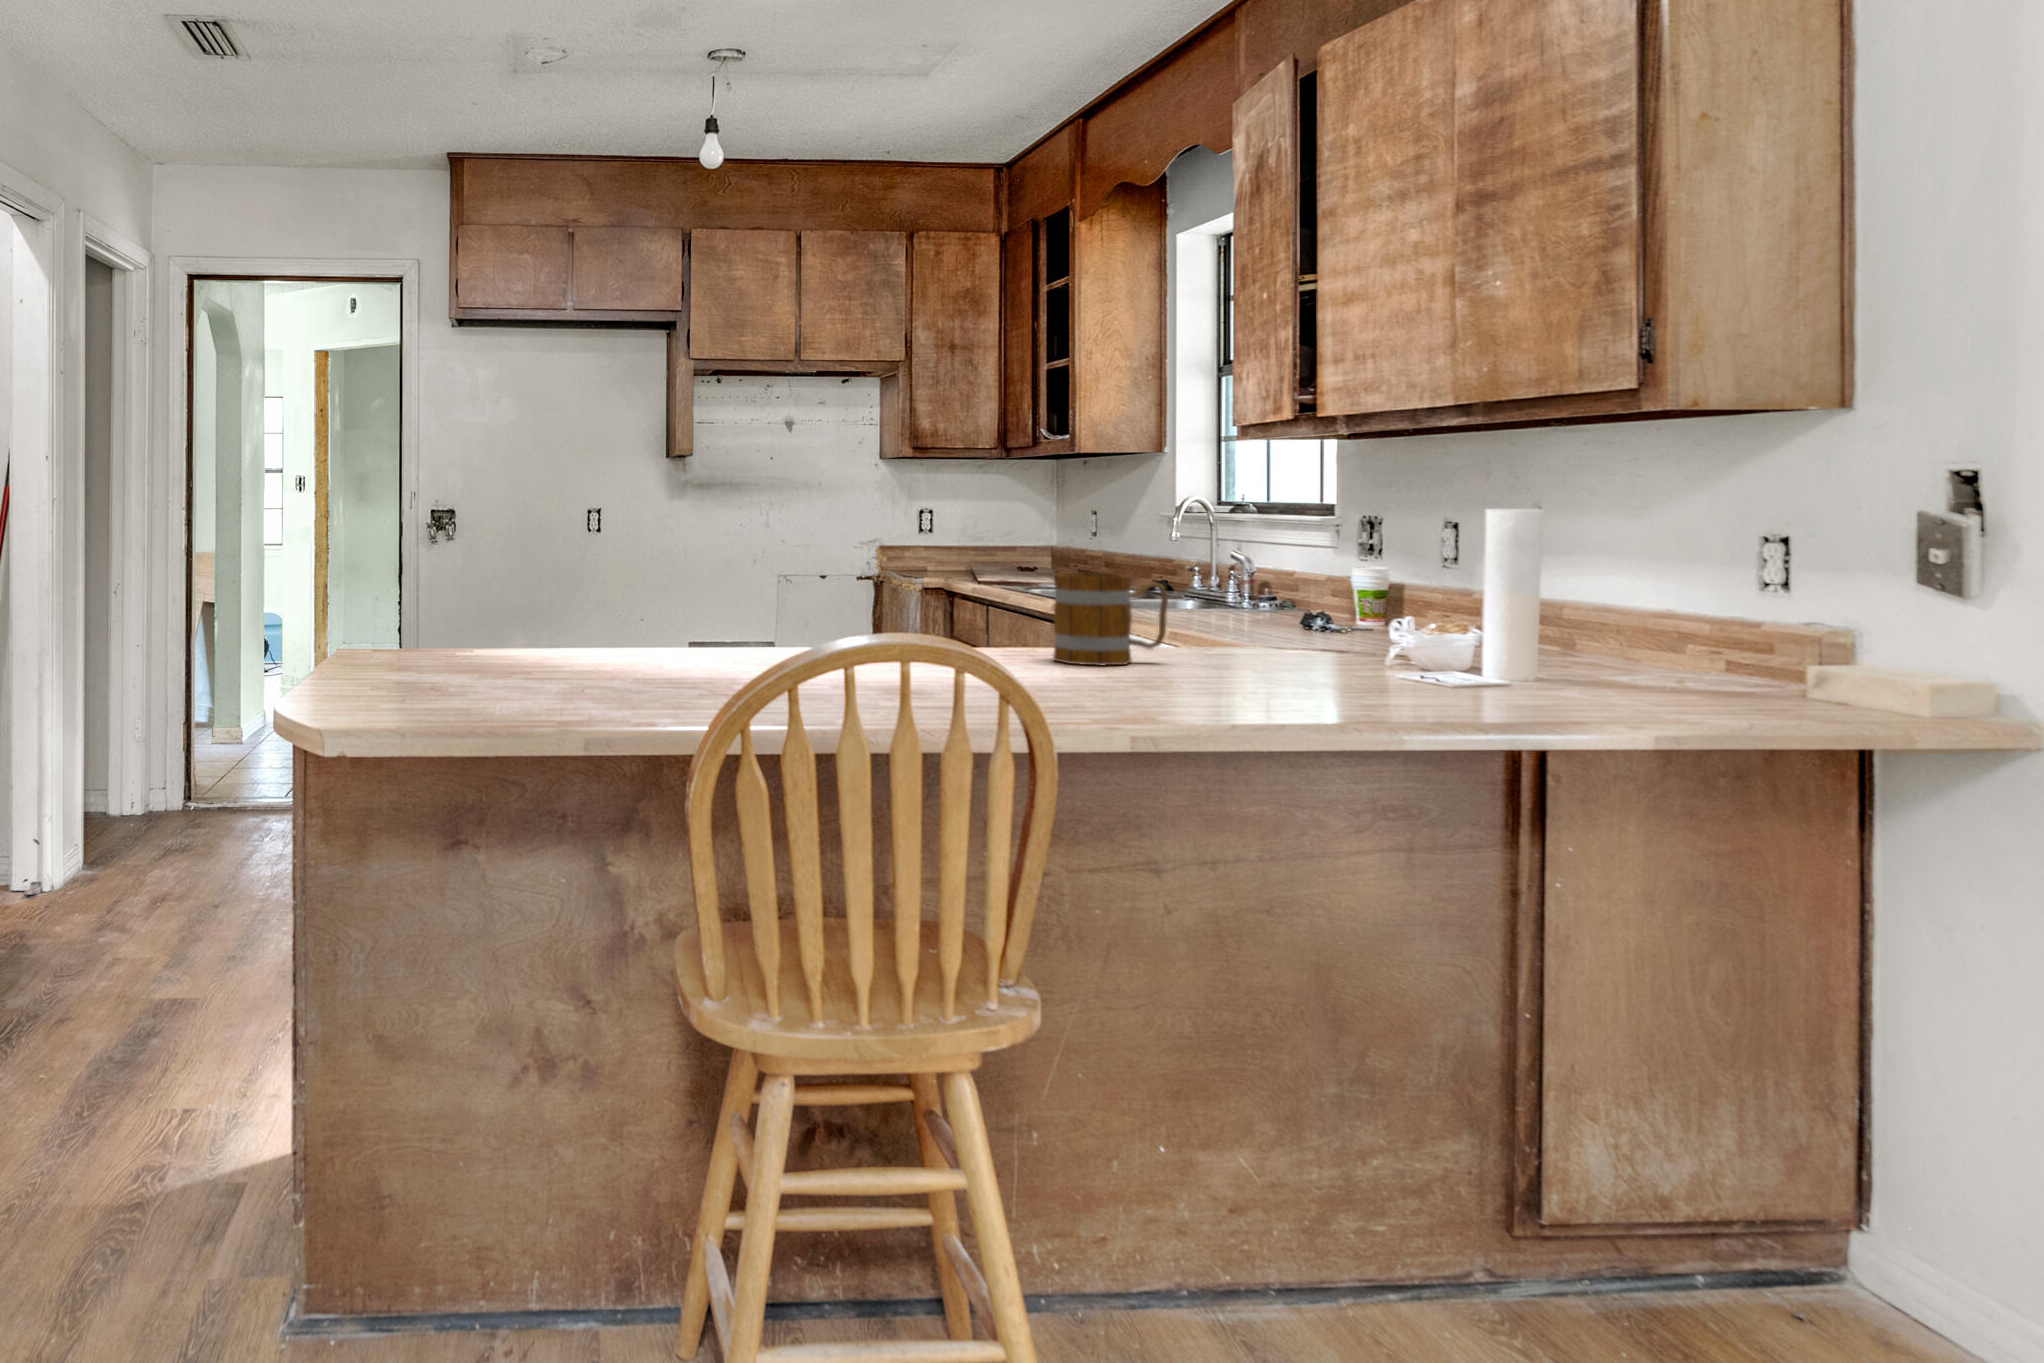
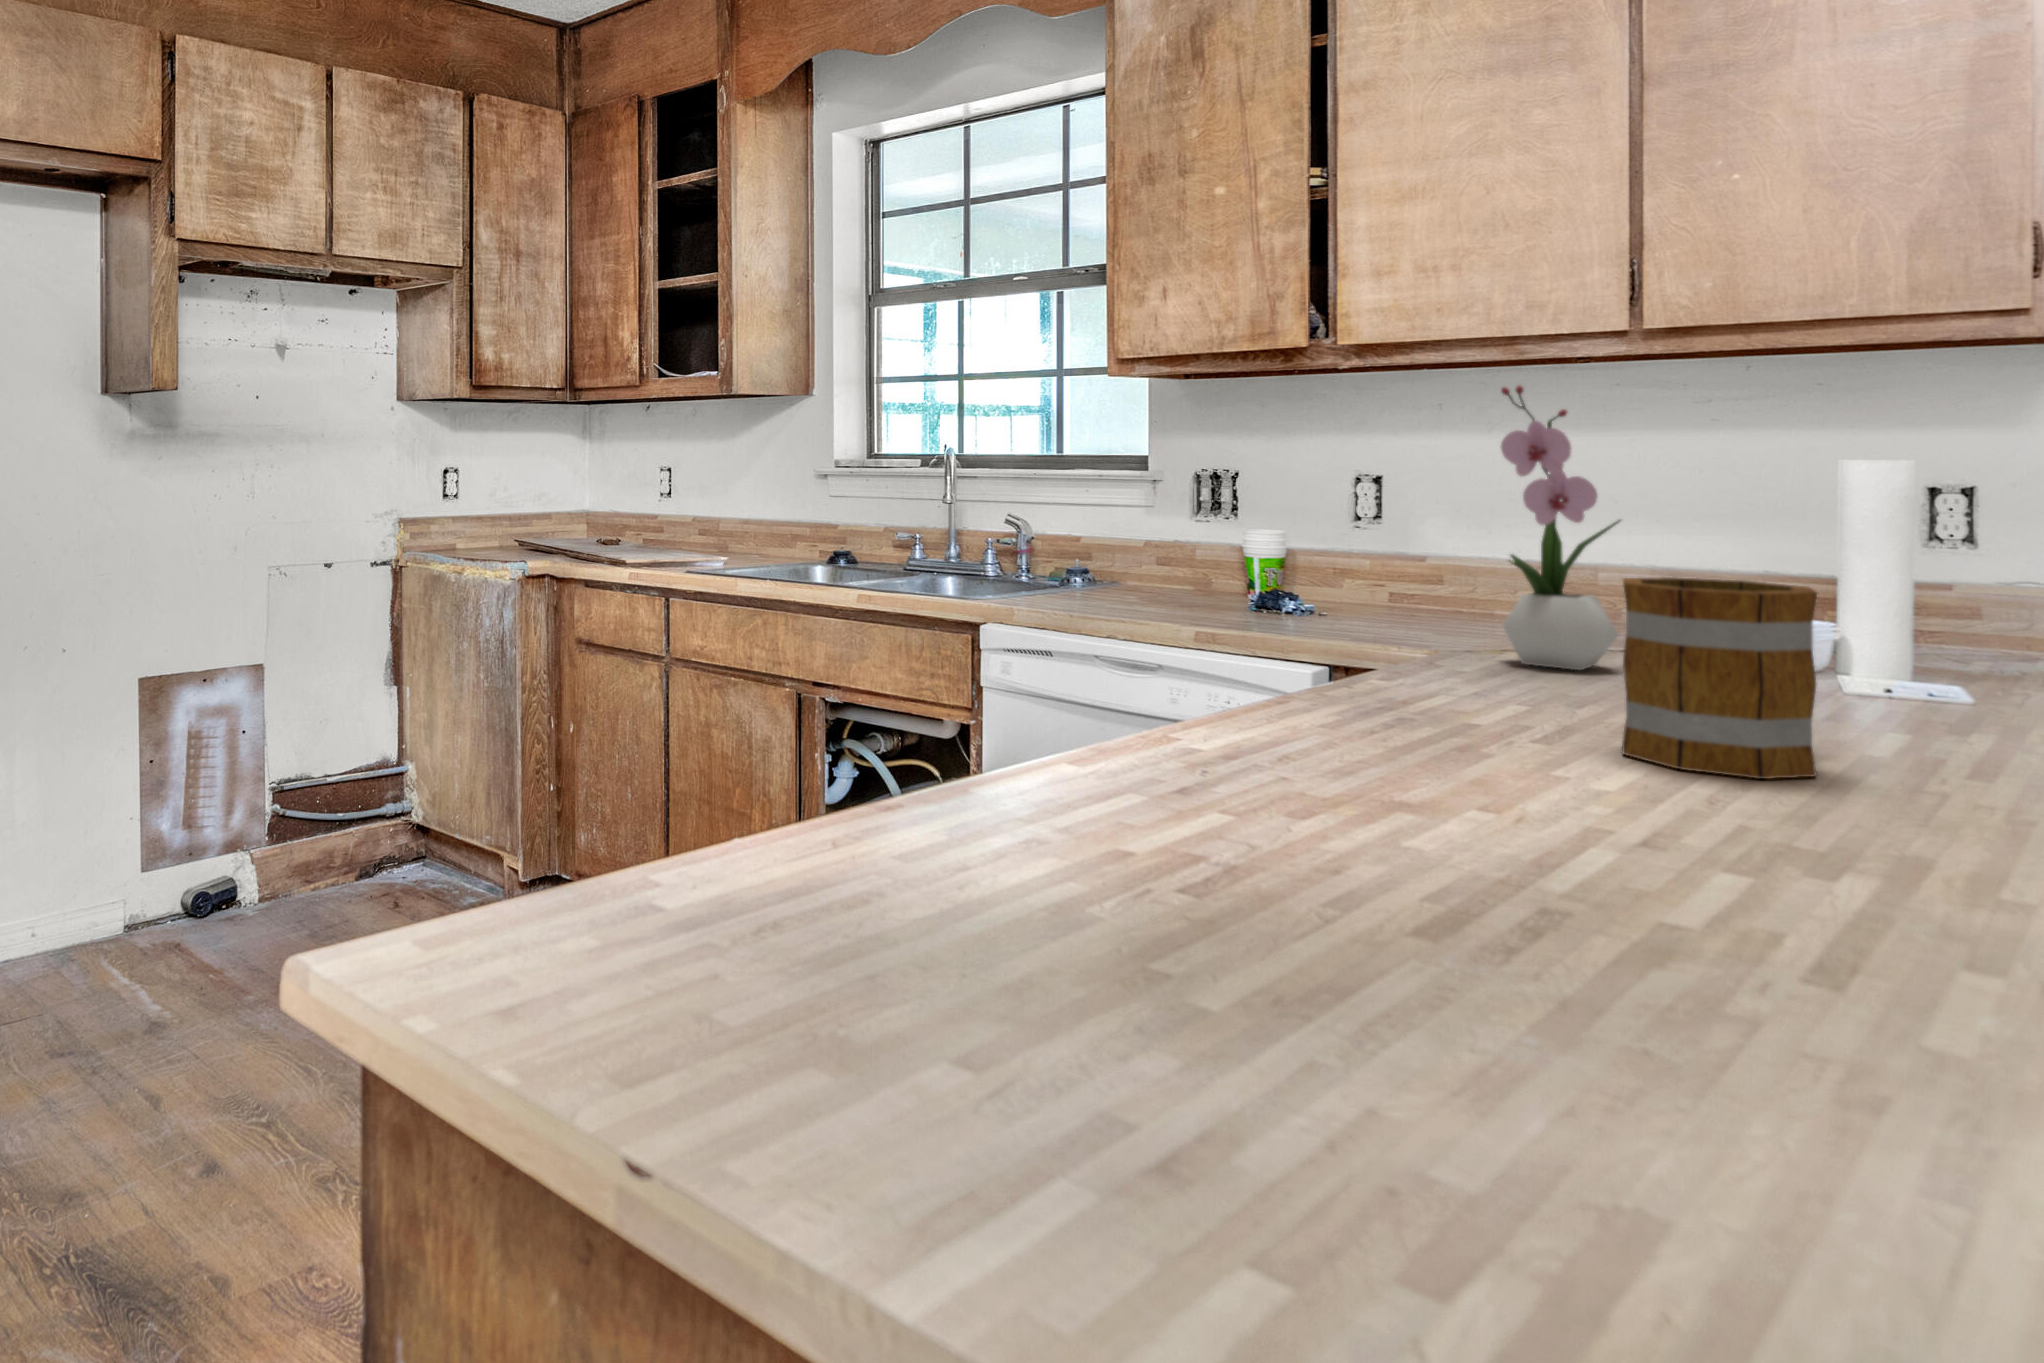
flower arrangement: none [1242,465,1333,648] -> present [1500,386,1620,670]

